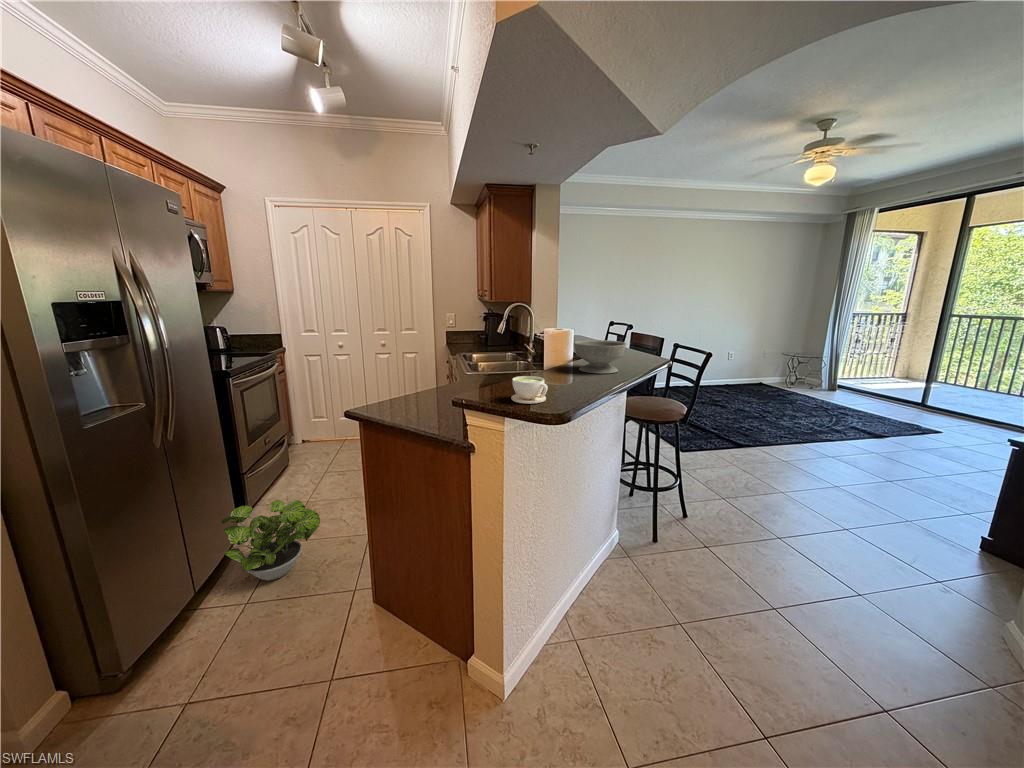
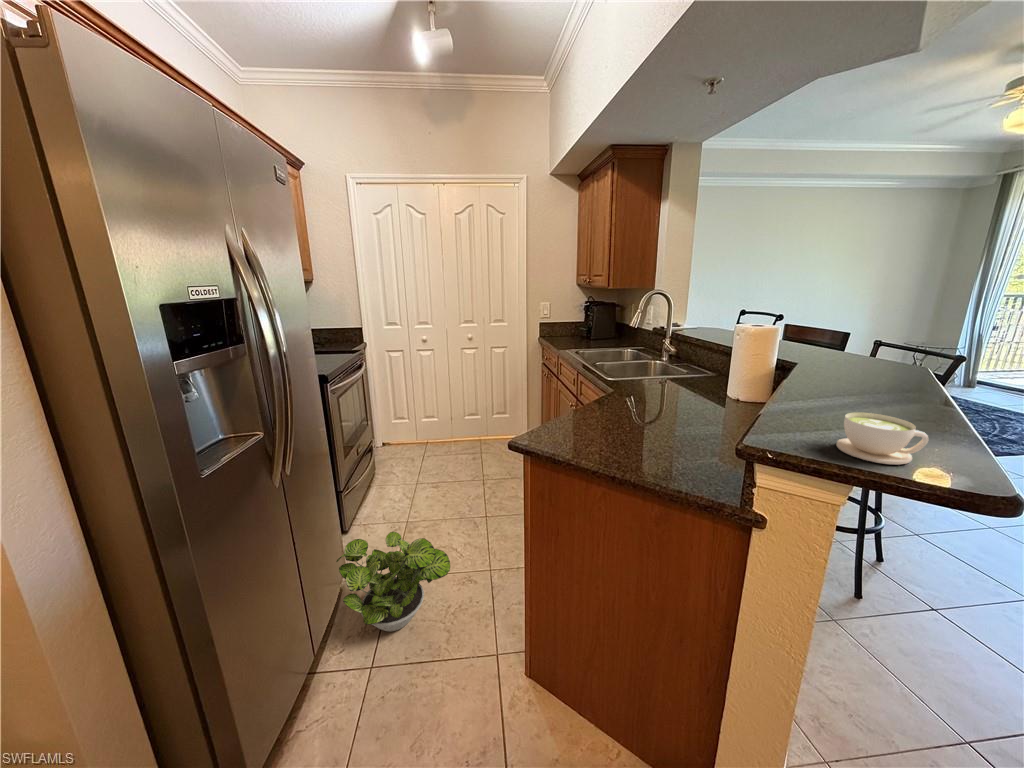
bowl: present [574,340,626,373] -> none [819,342,918,393]

